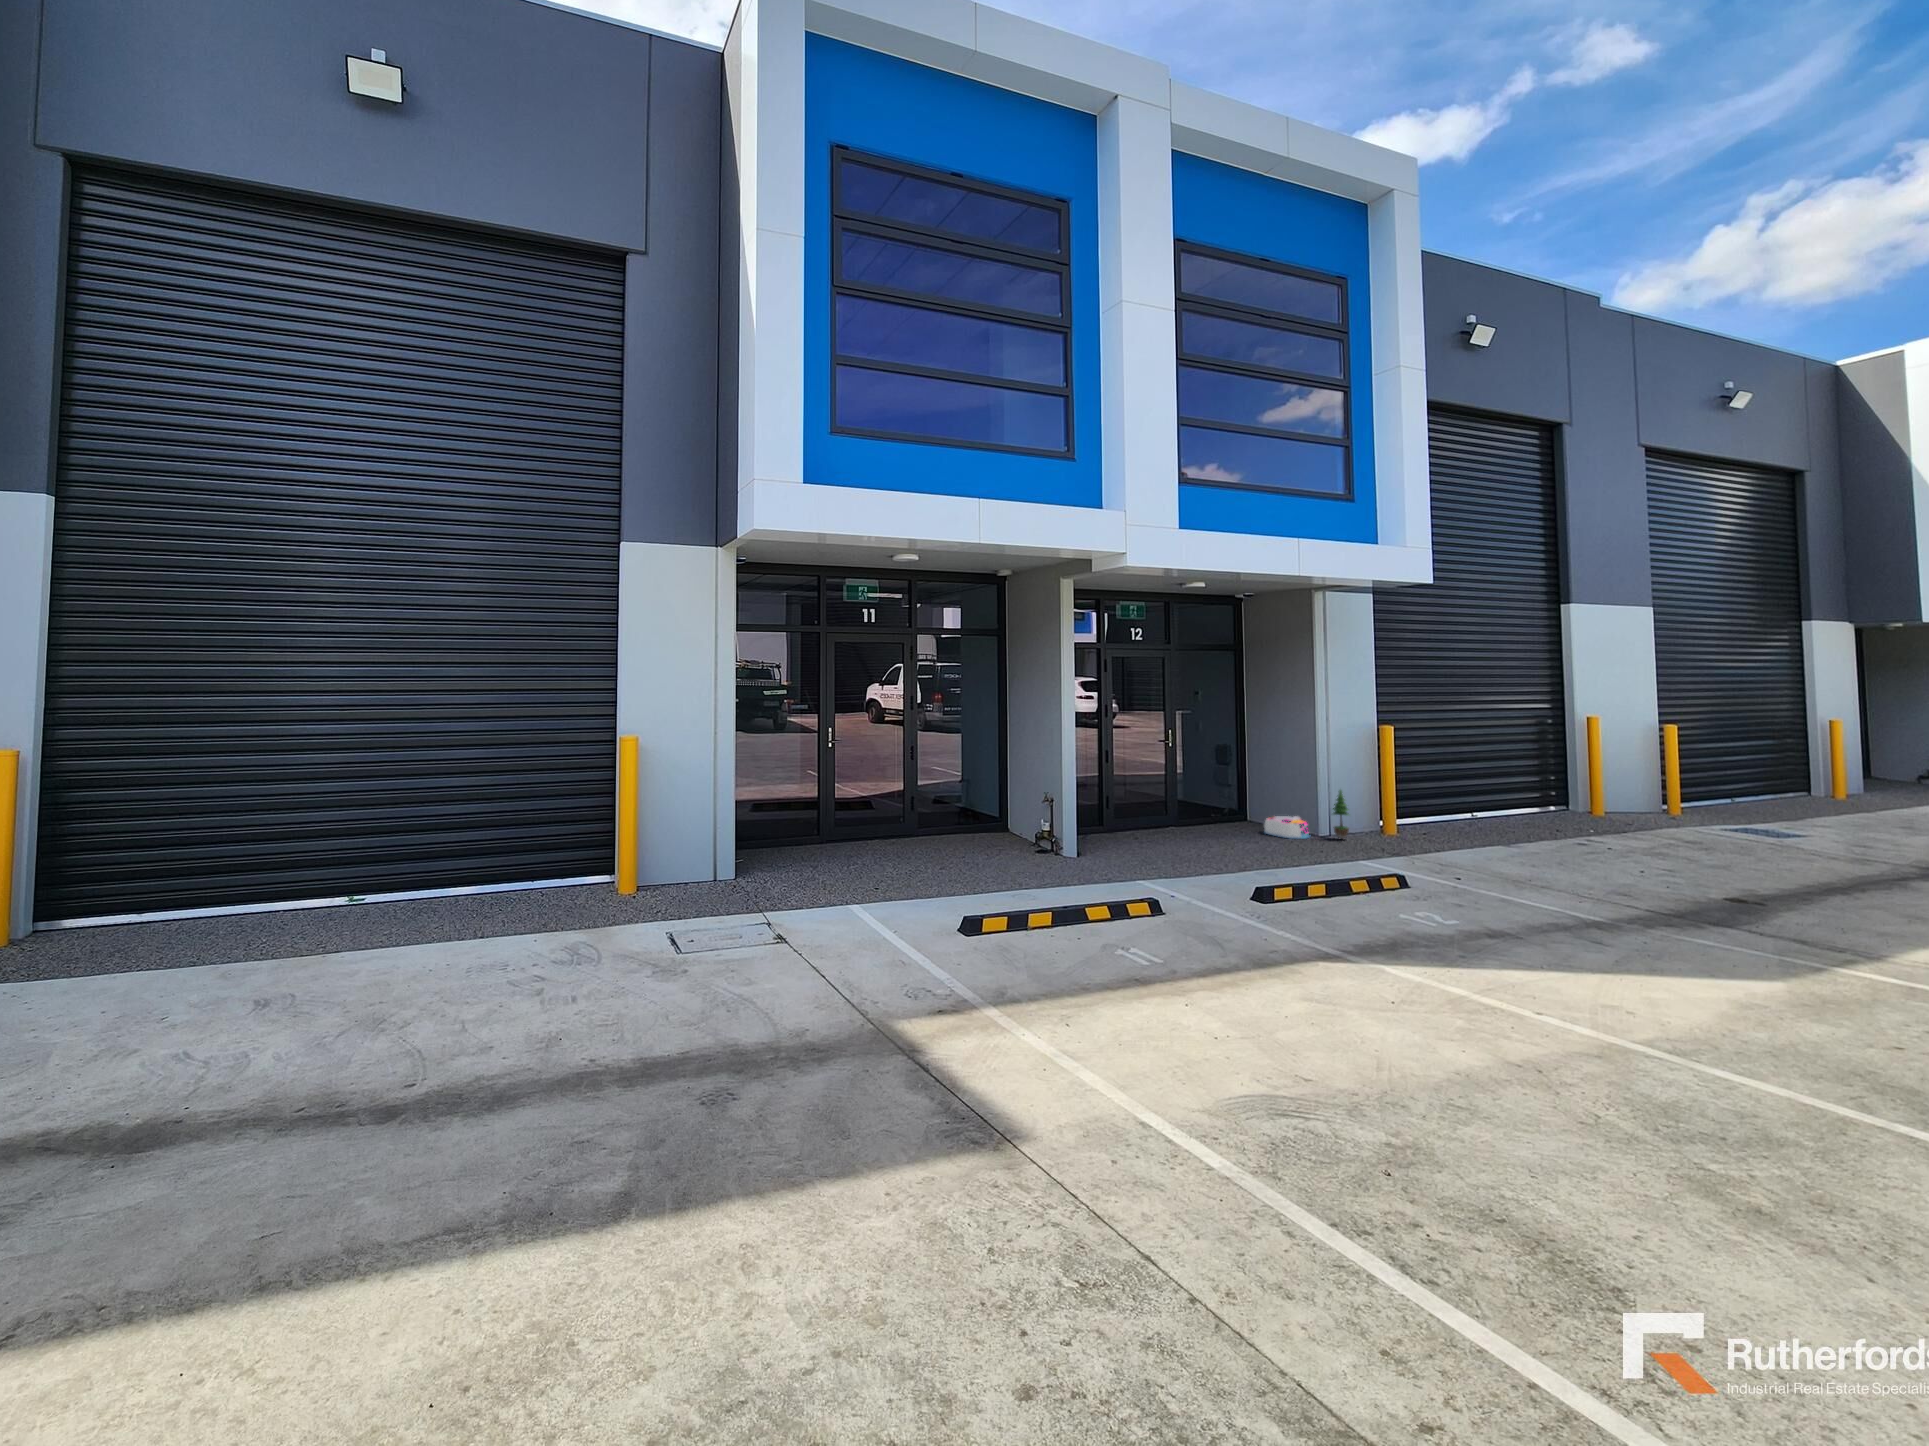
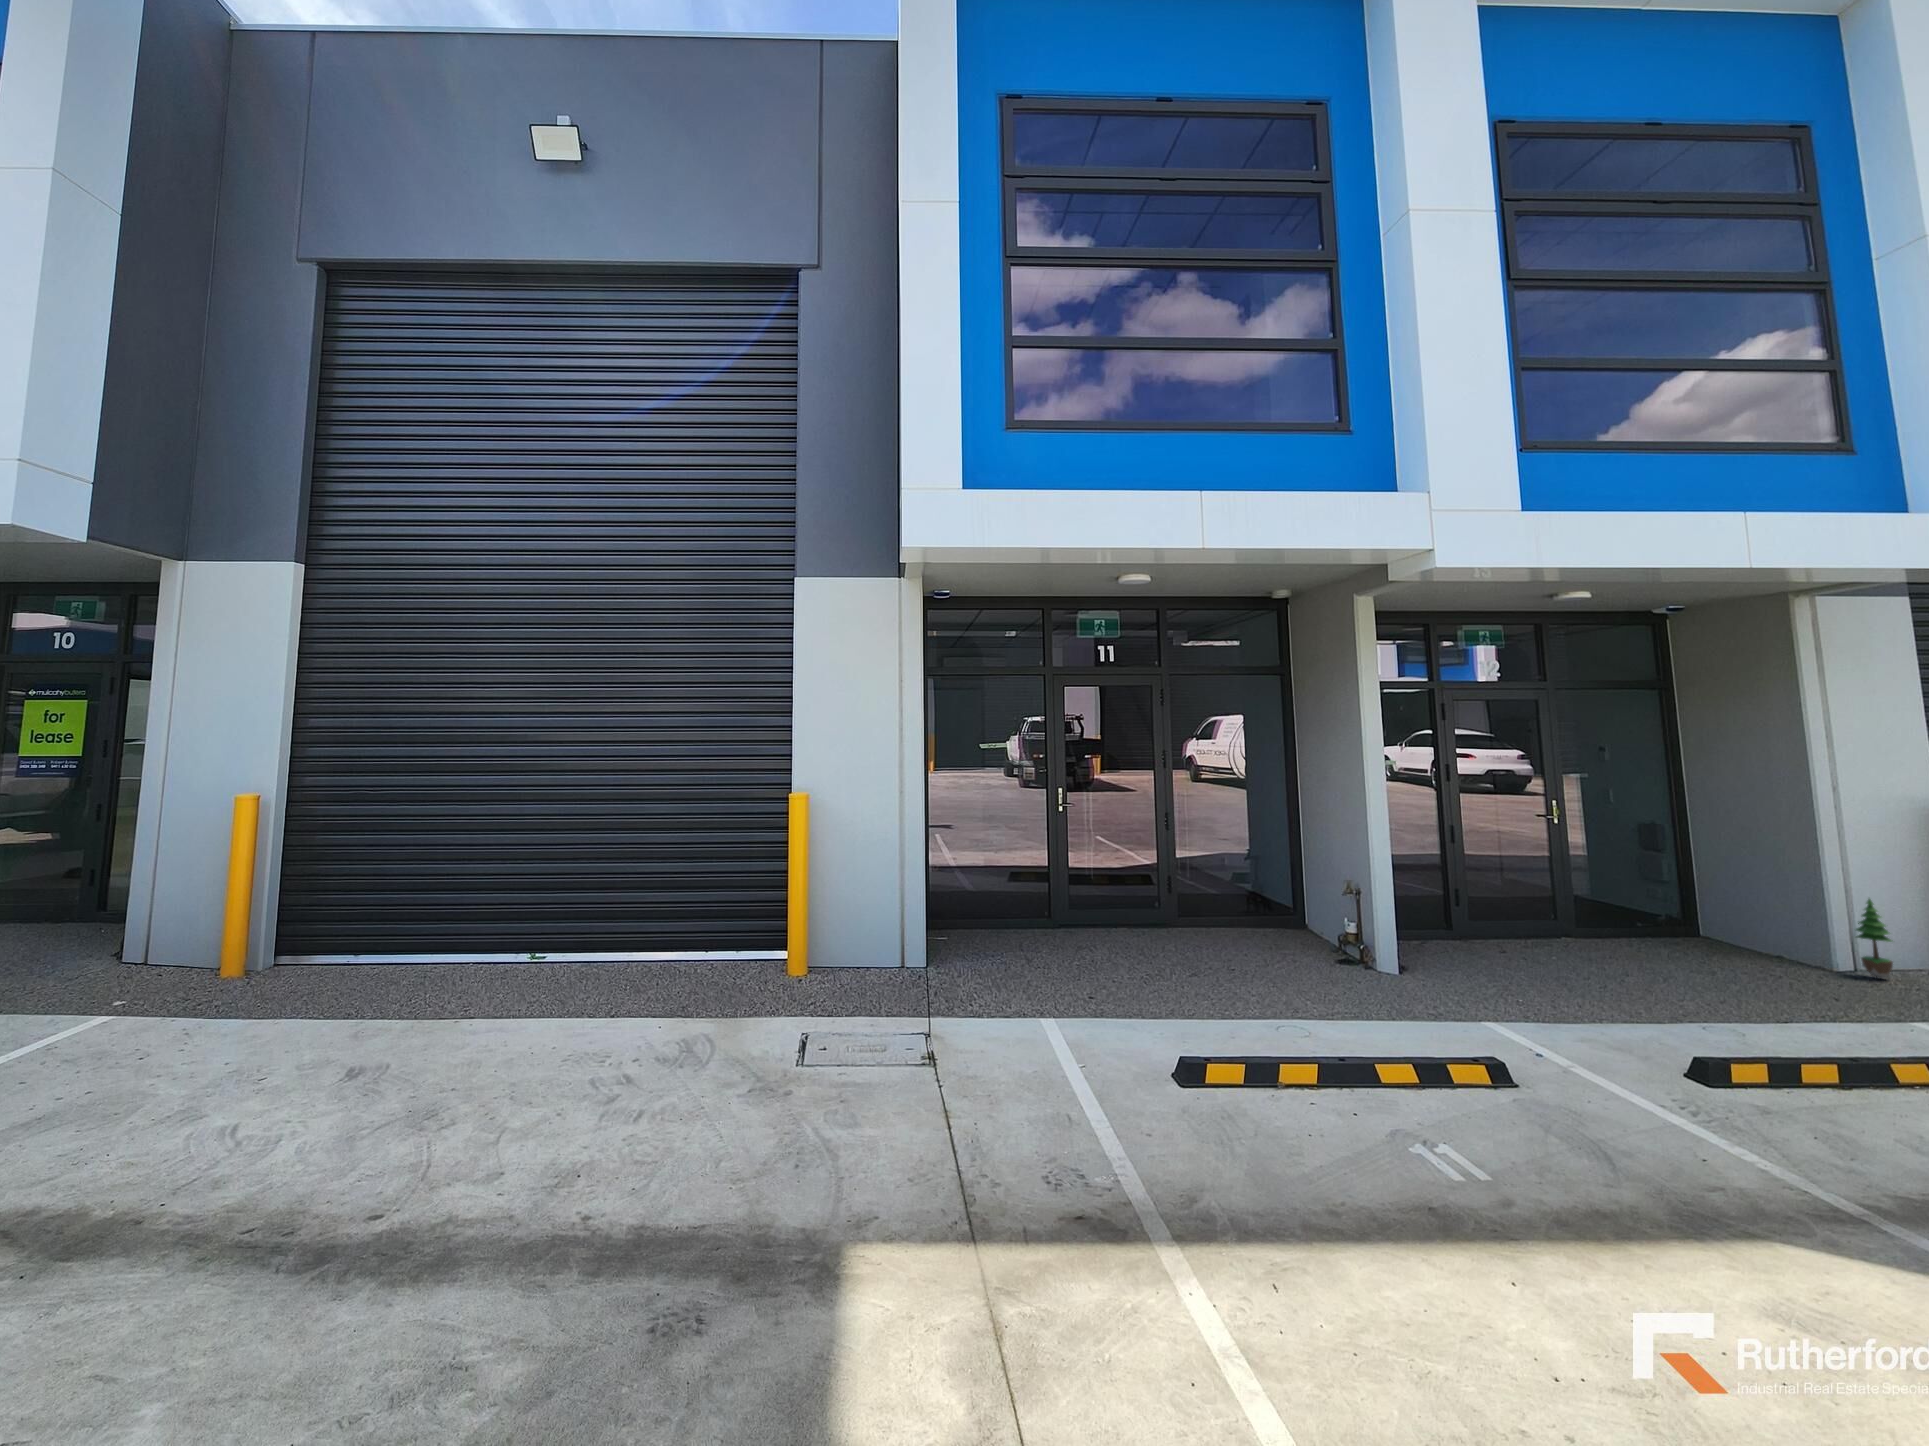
storage bin: present [1264,816,1310,839] -> none [1728,933,1818,973]

